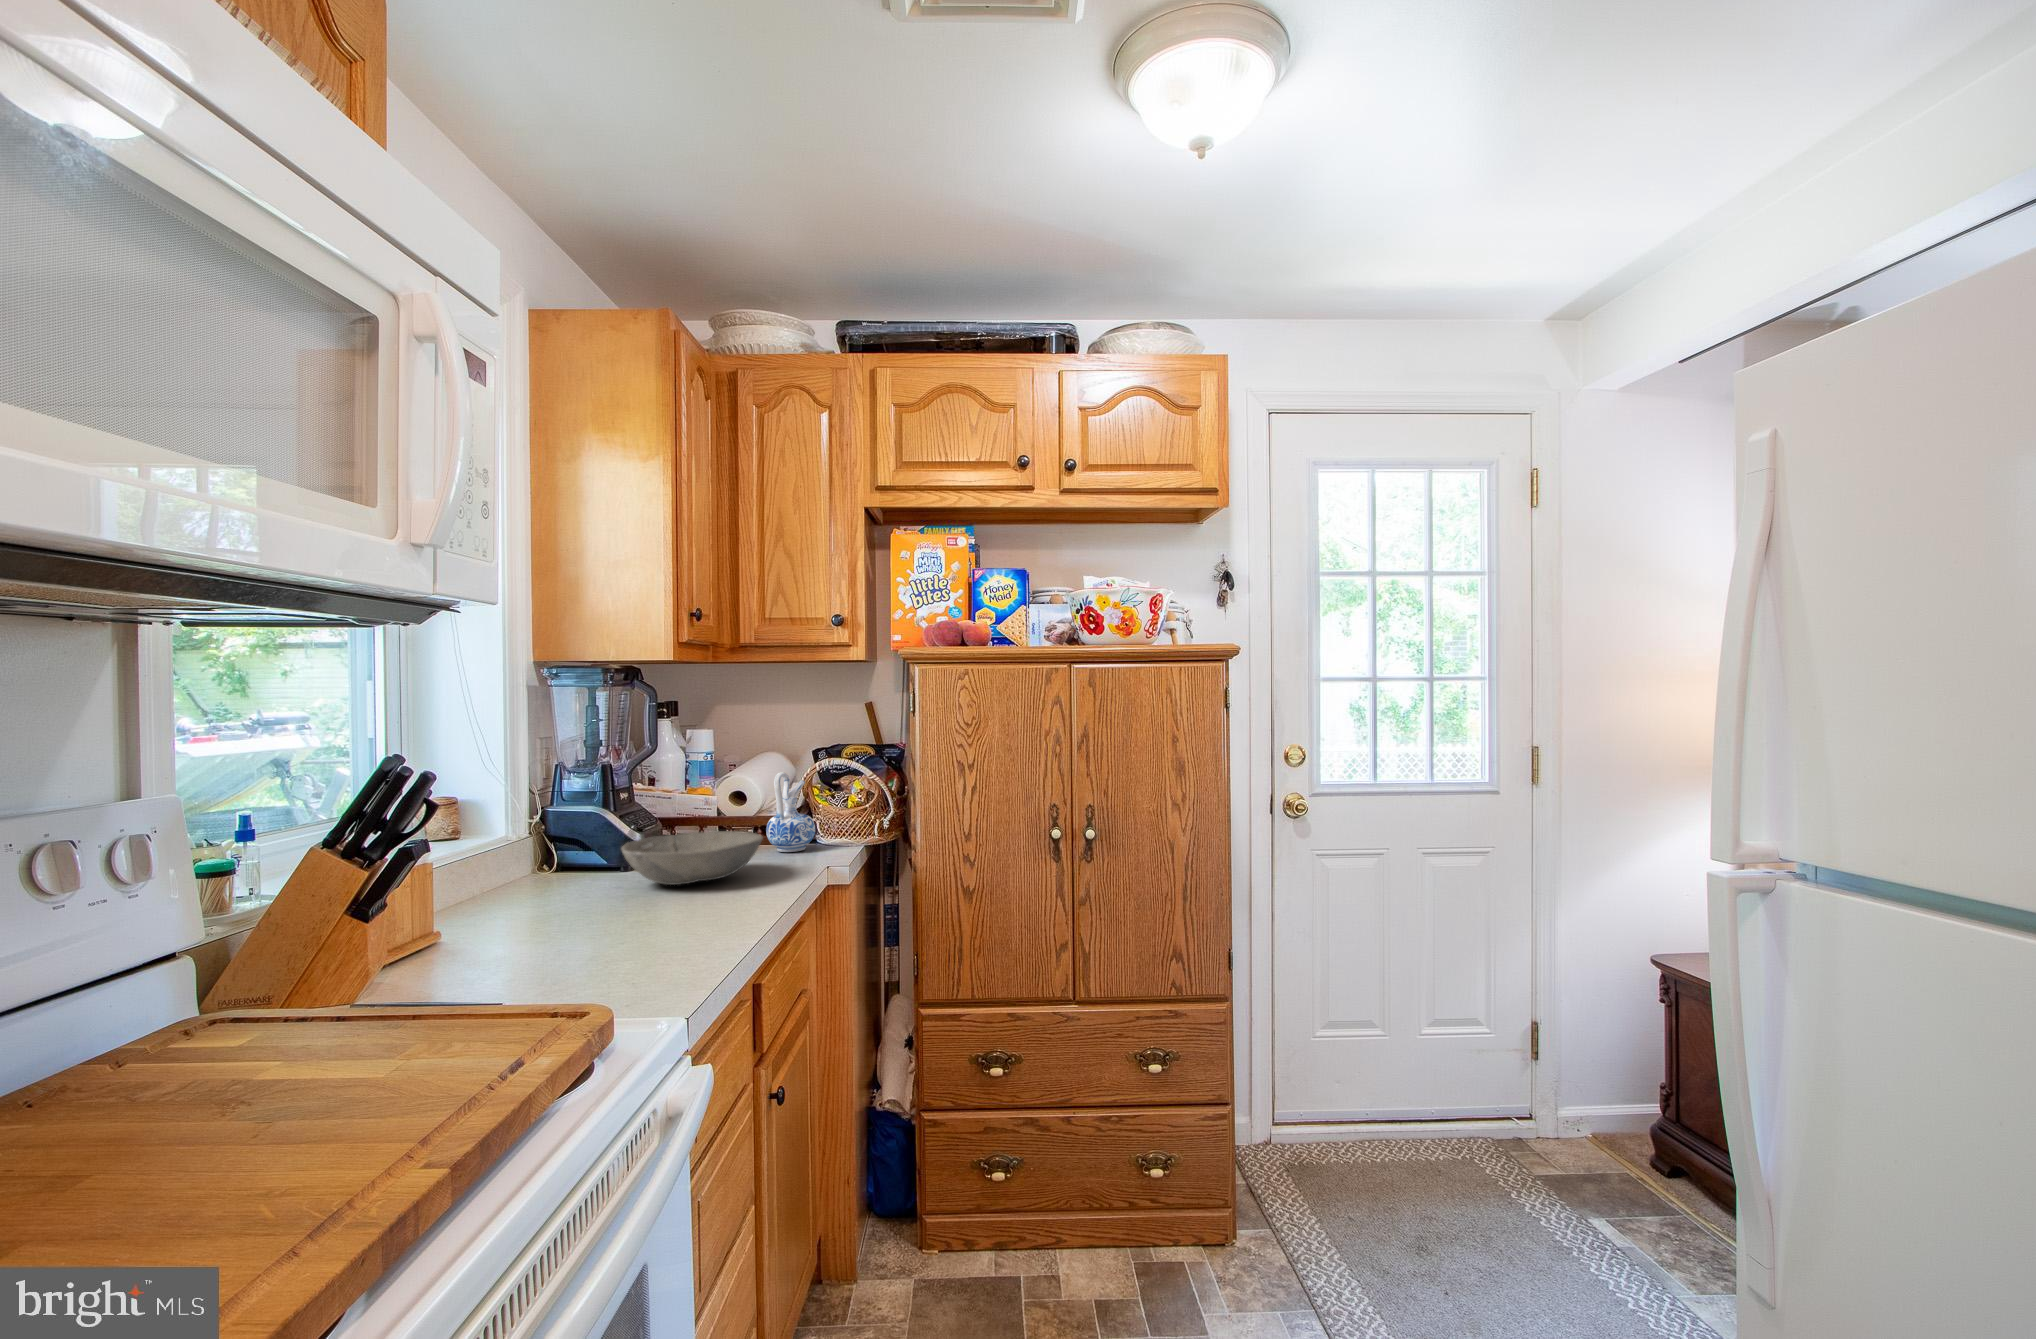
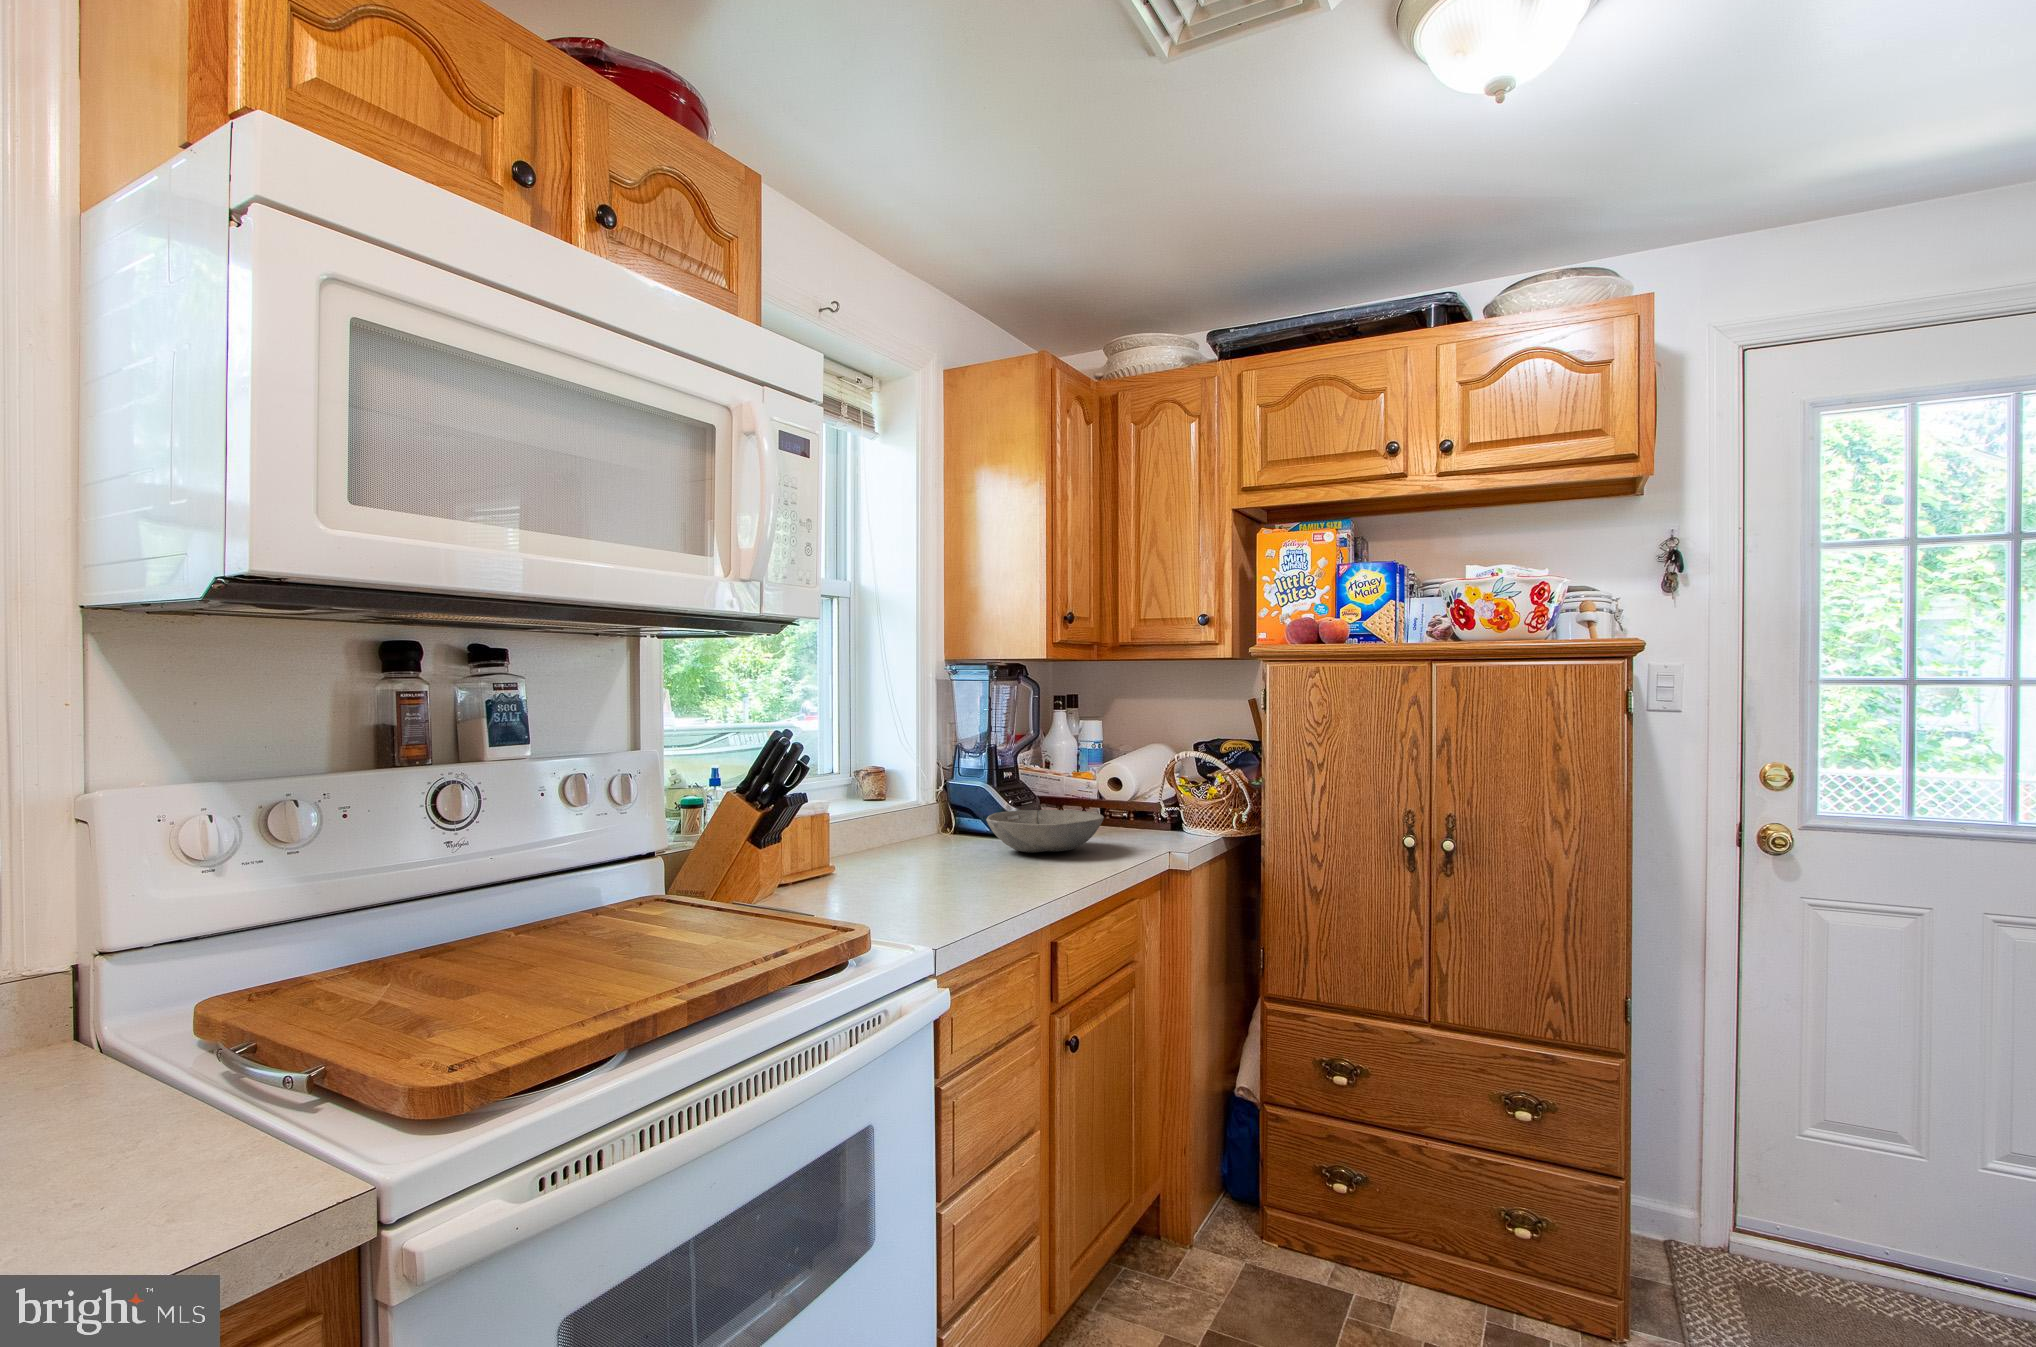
ceramic pitcher: present [766,772,815,852] -> none [1125,762,1169,836]

